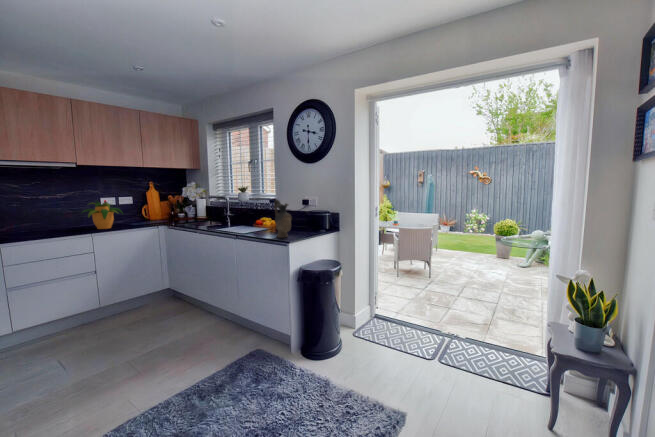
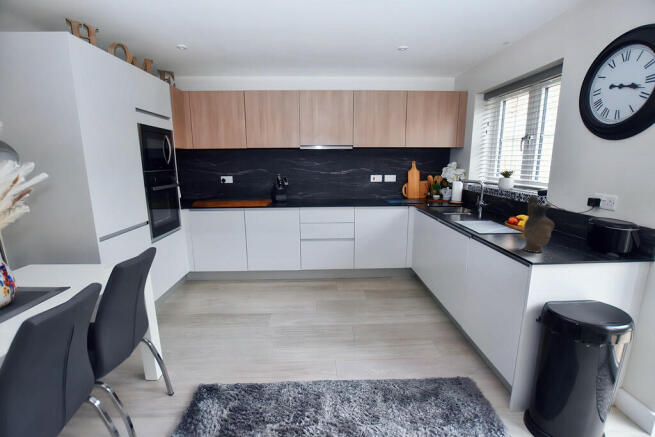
potted plant: present [82,201,123,229] -> none [355,178,384,203]

